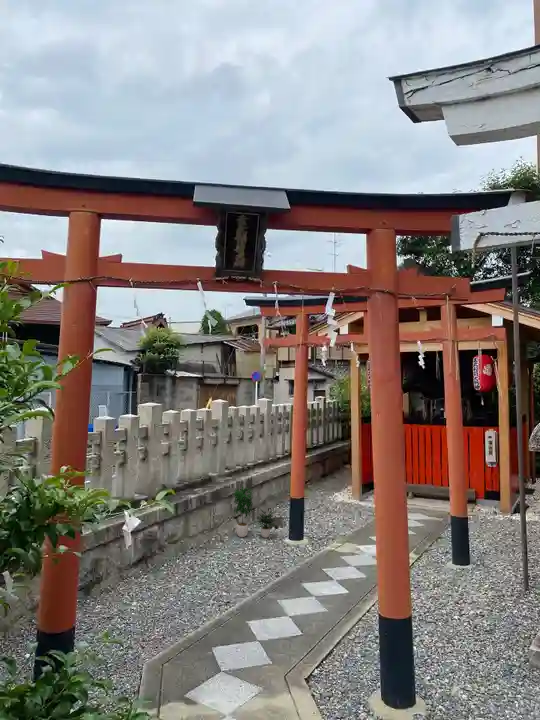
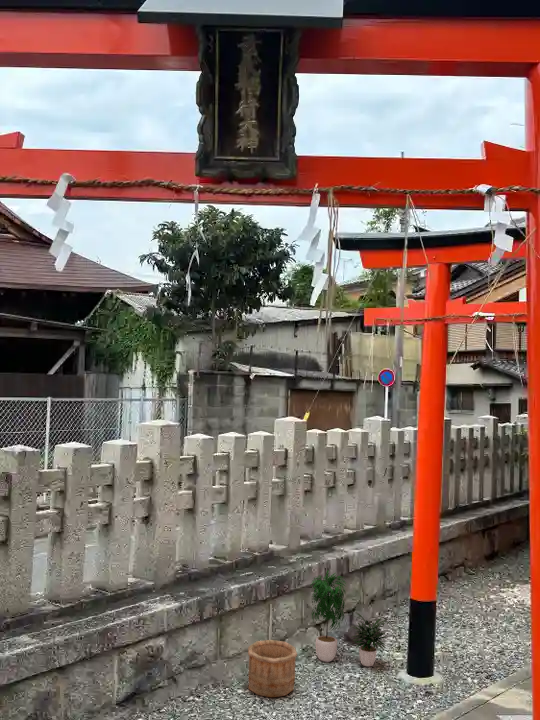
wooden bucket: none [201,526,230,557] -> present [248,640,297,697]

